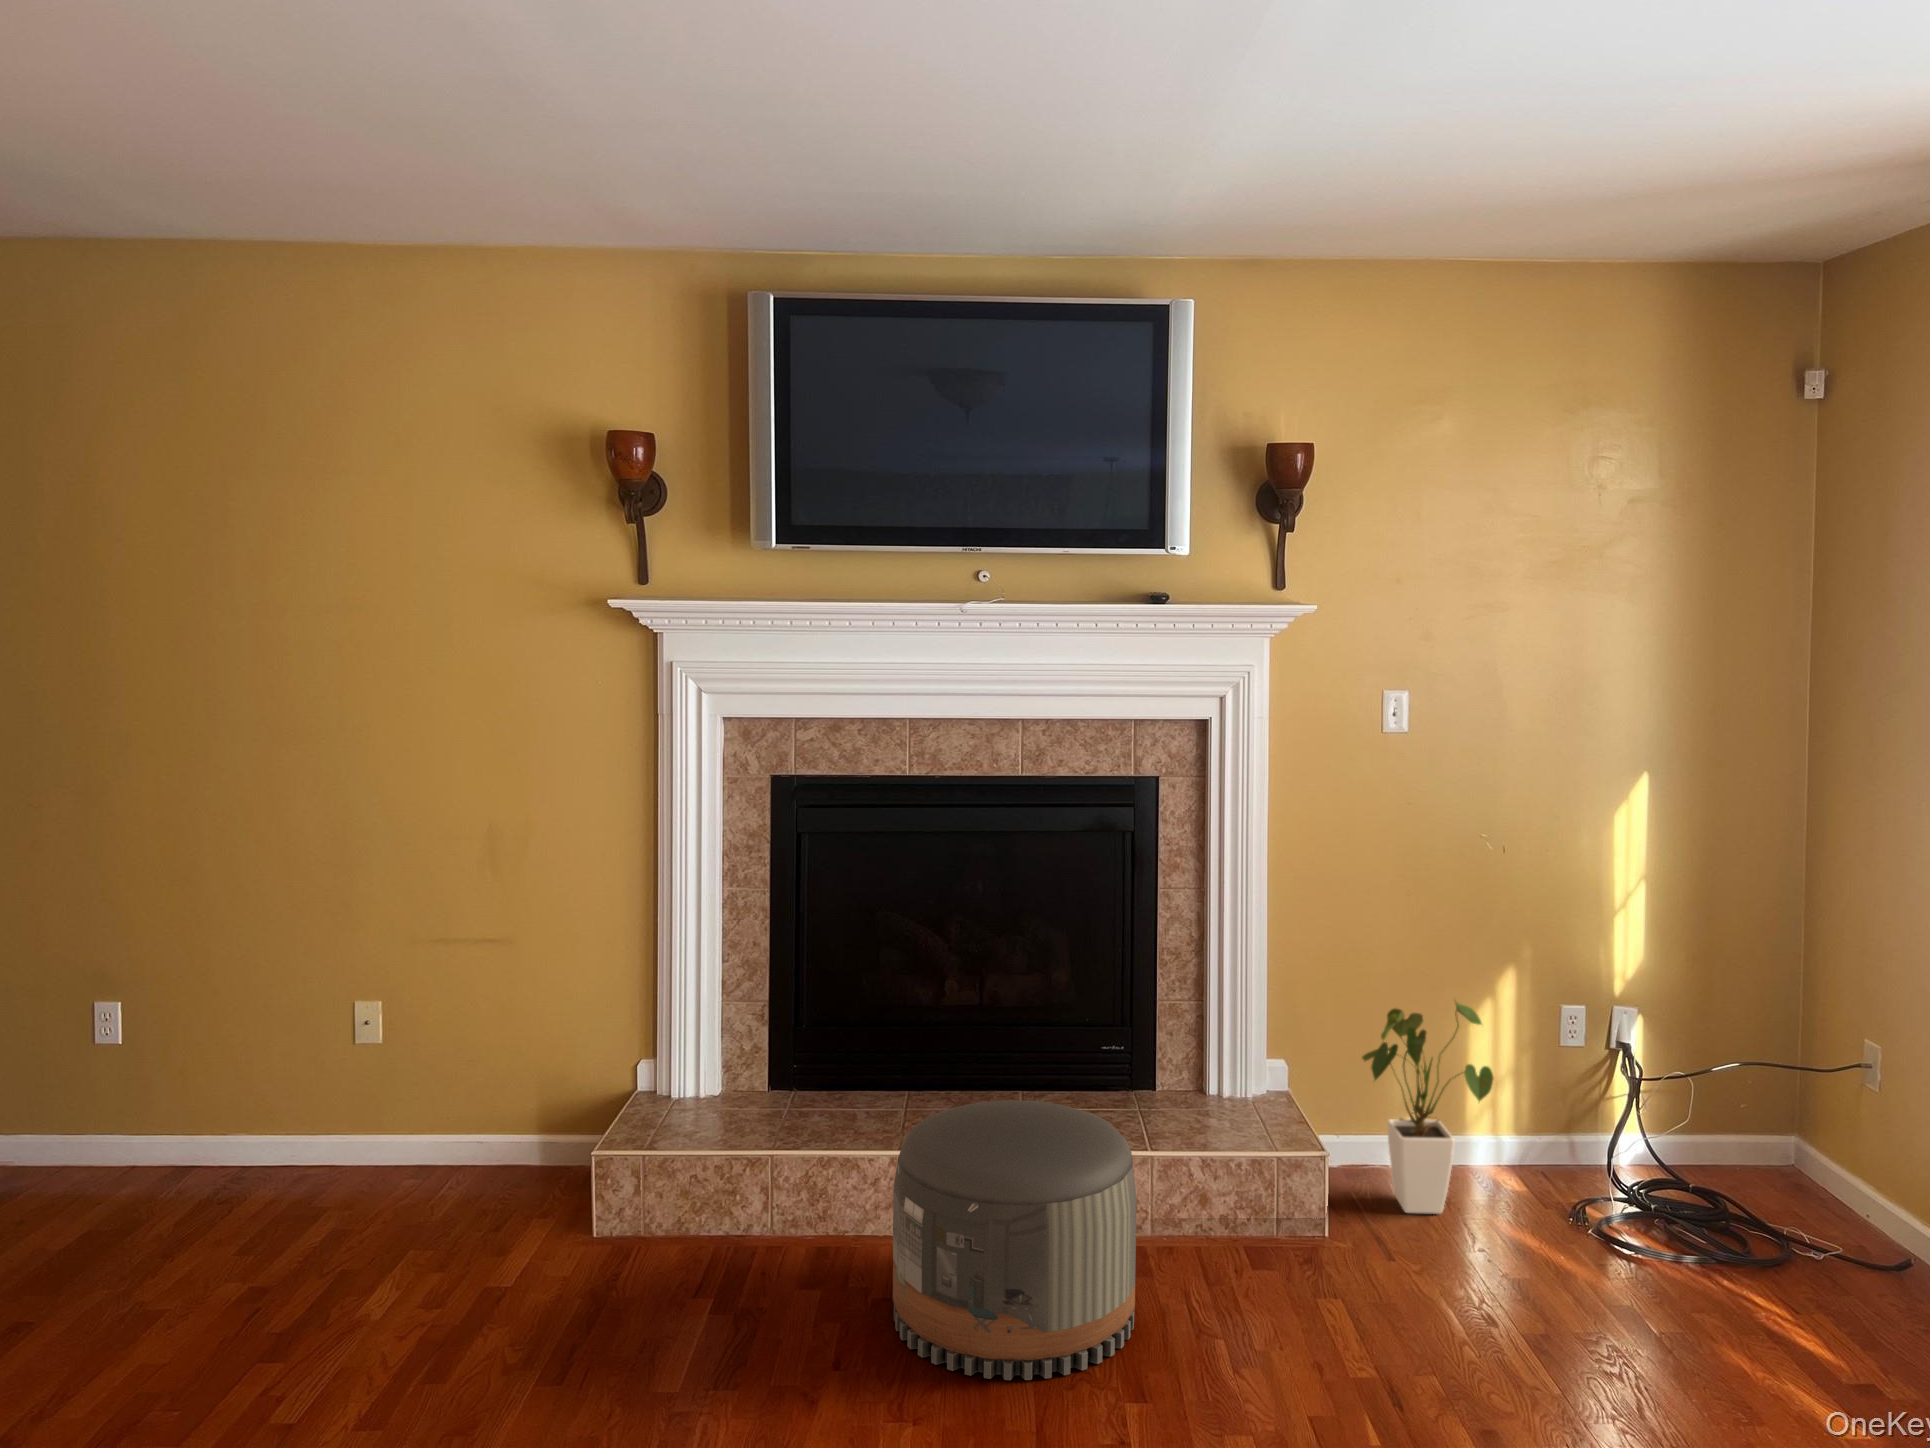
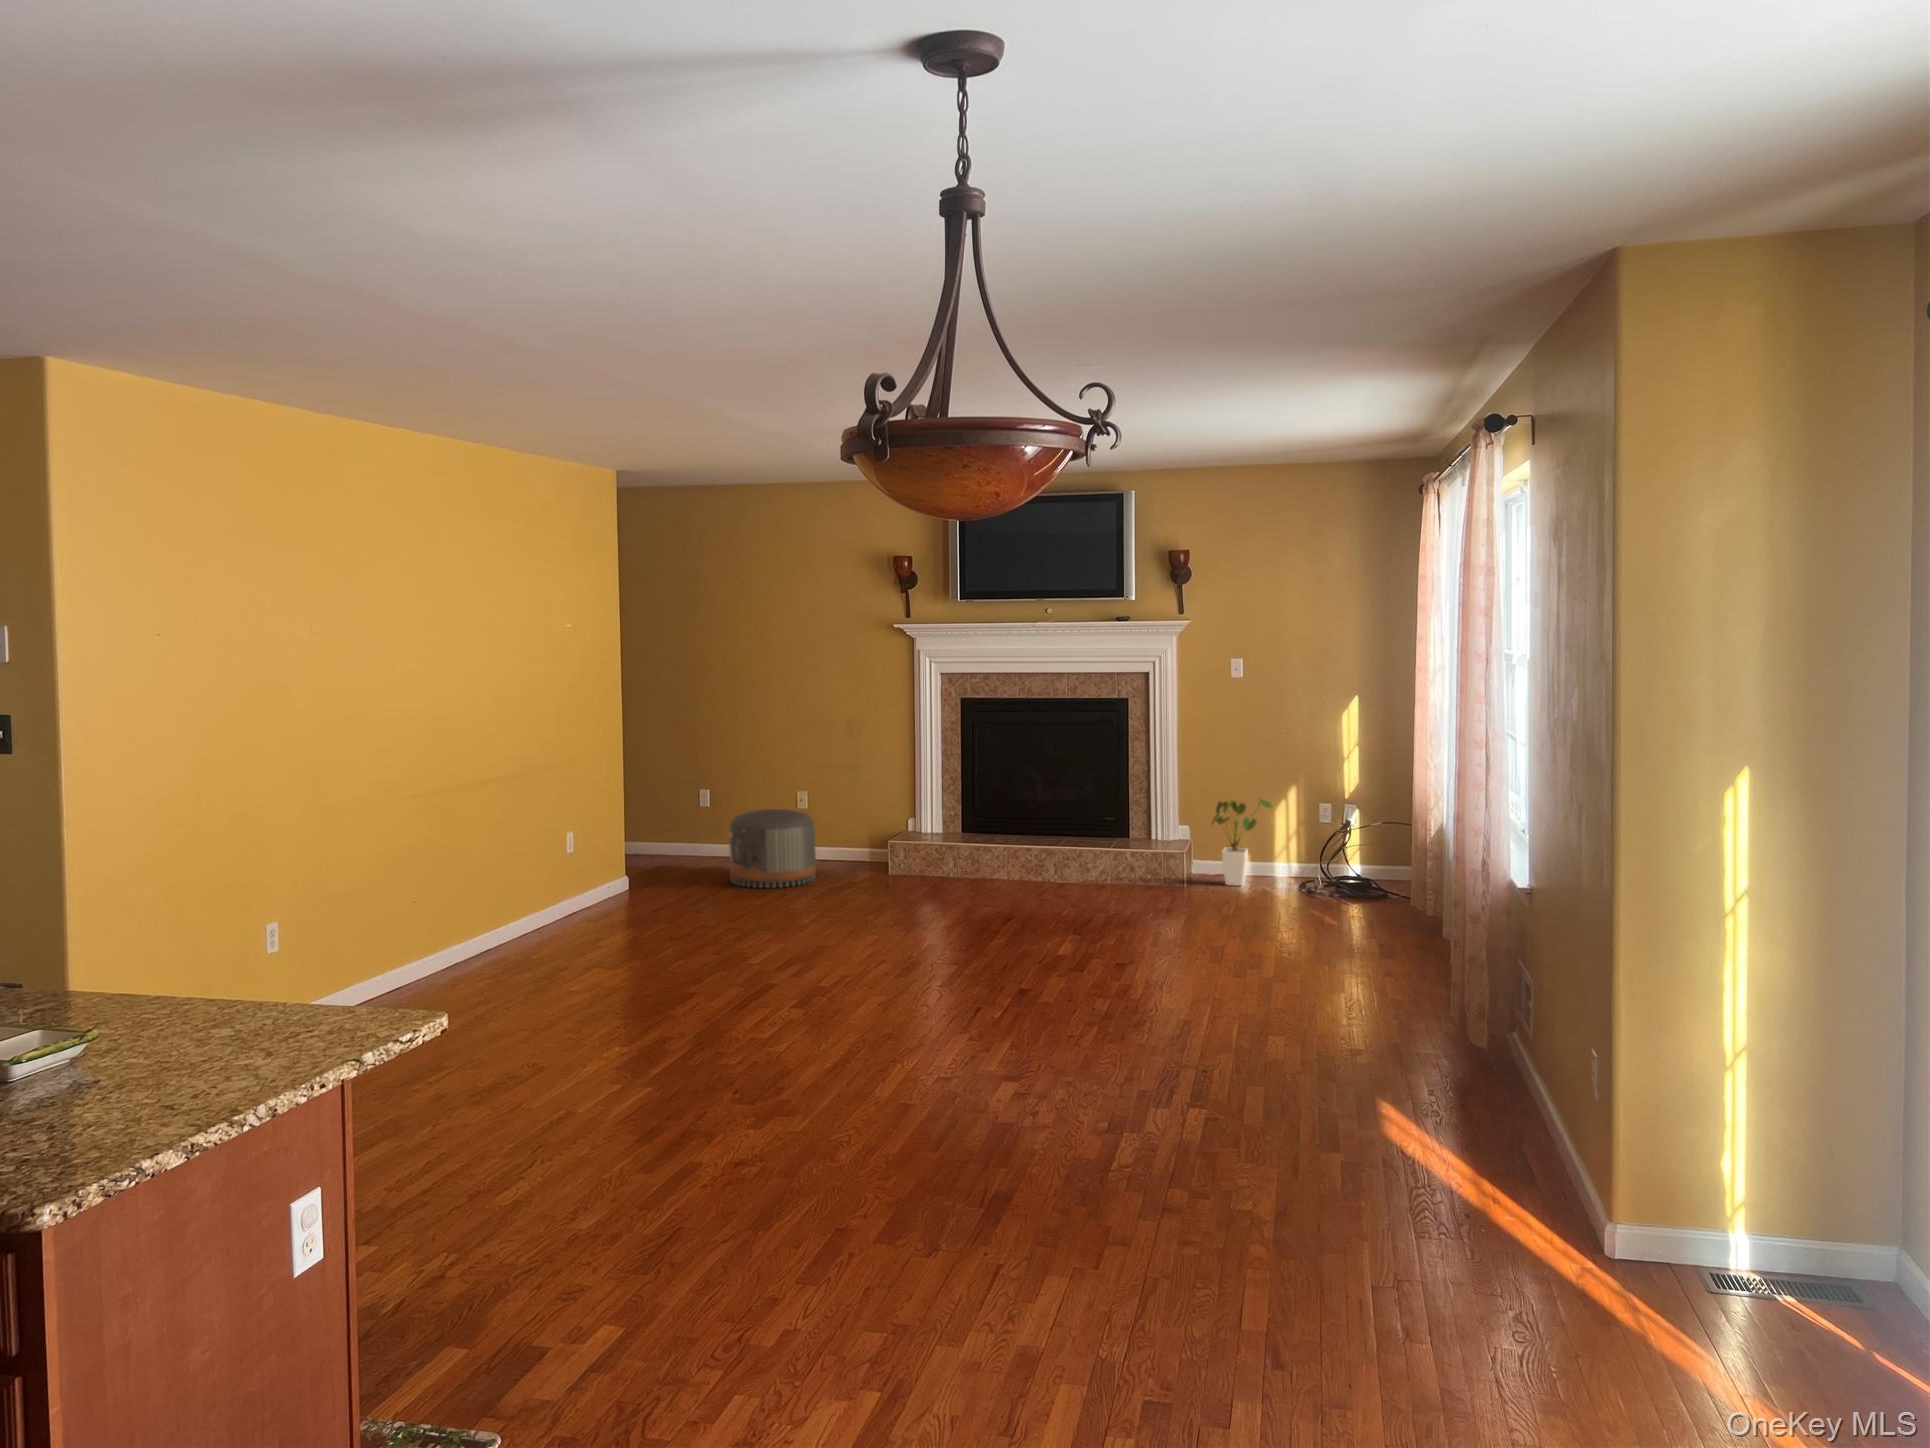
pouf: present [893,1100,1136,1380] -> present [729,809,816,888]

